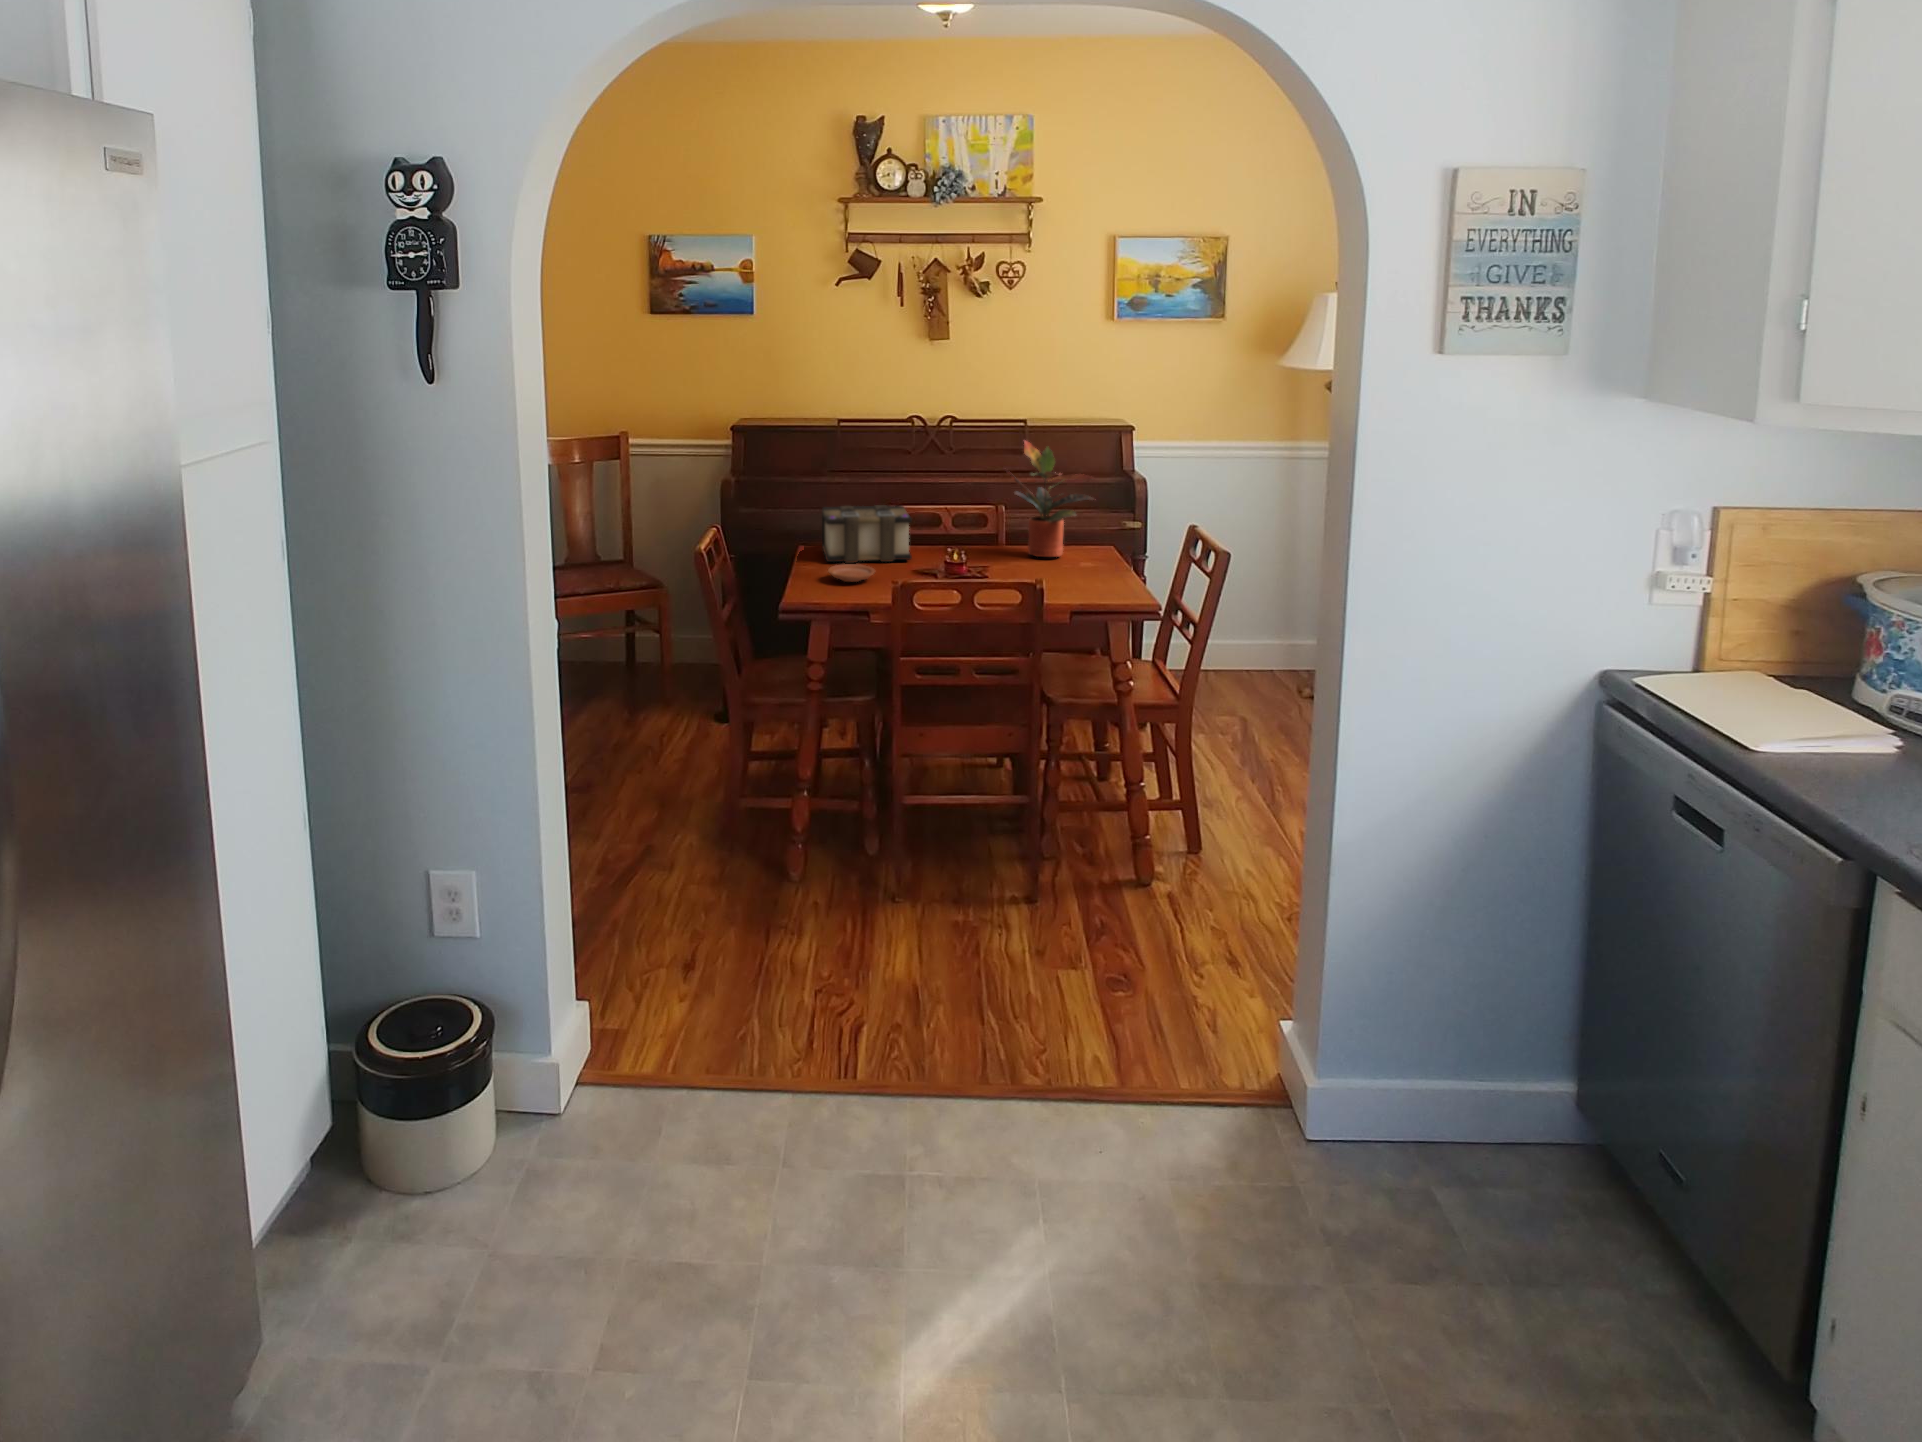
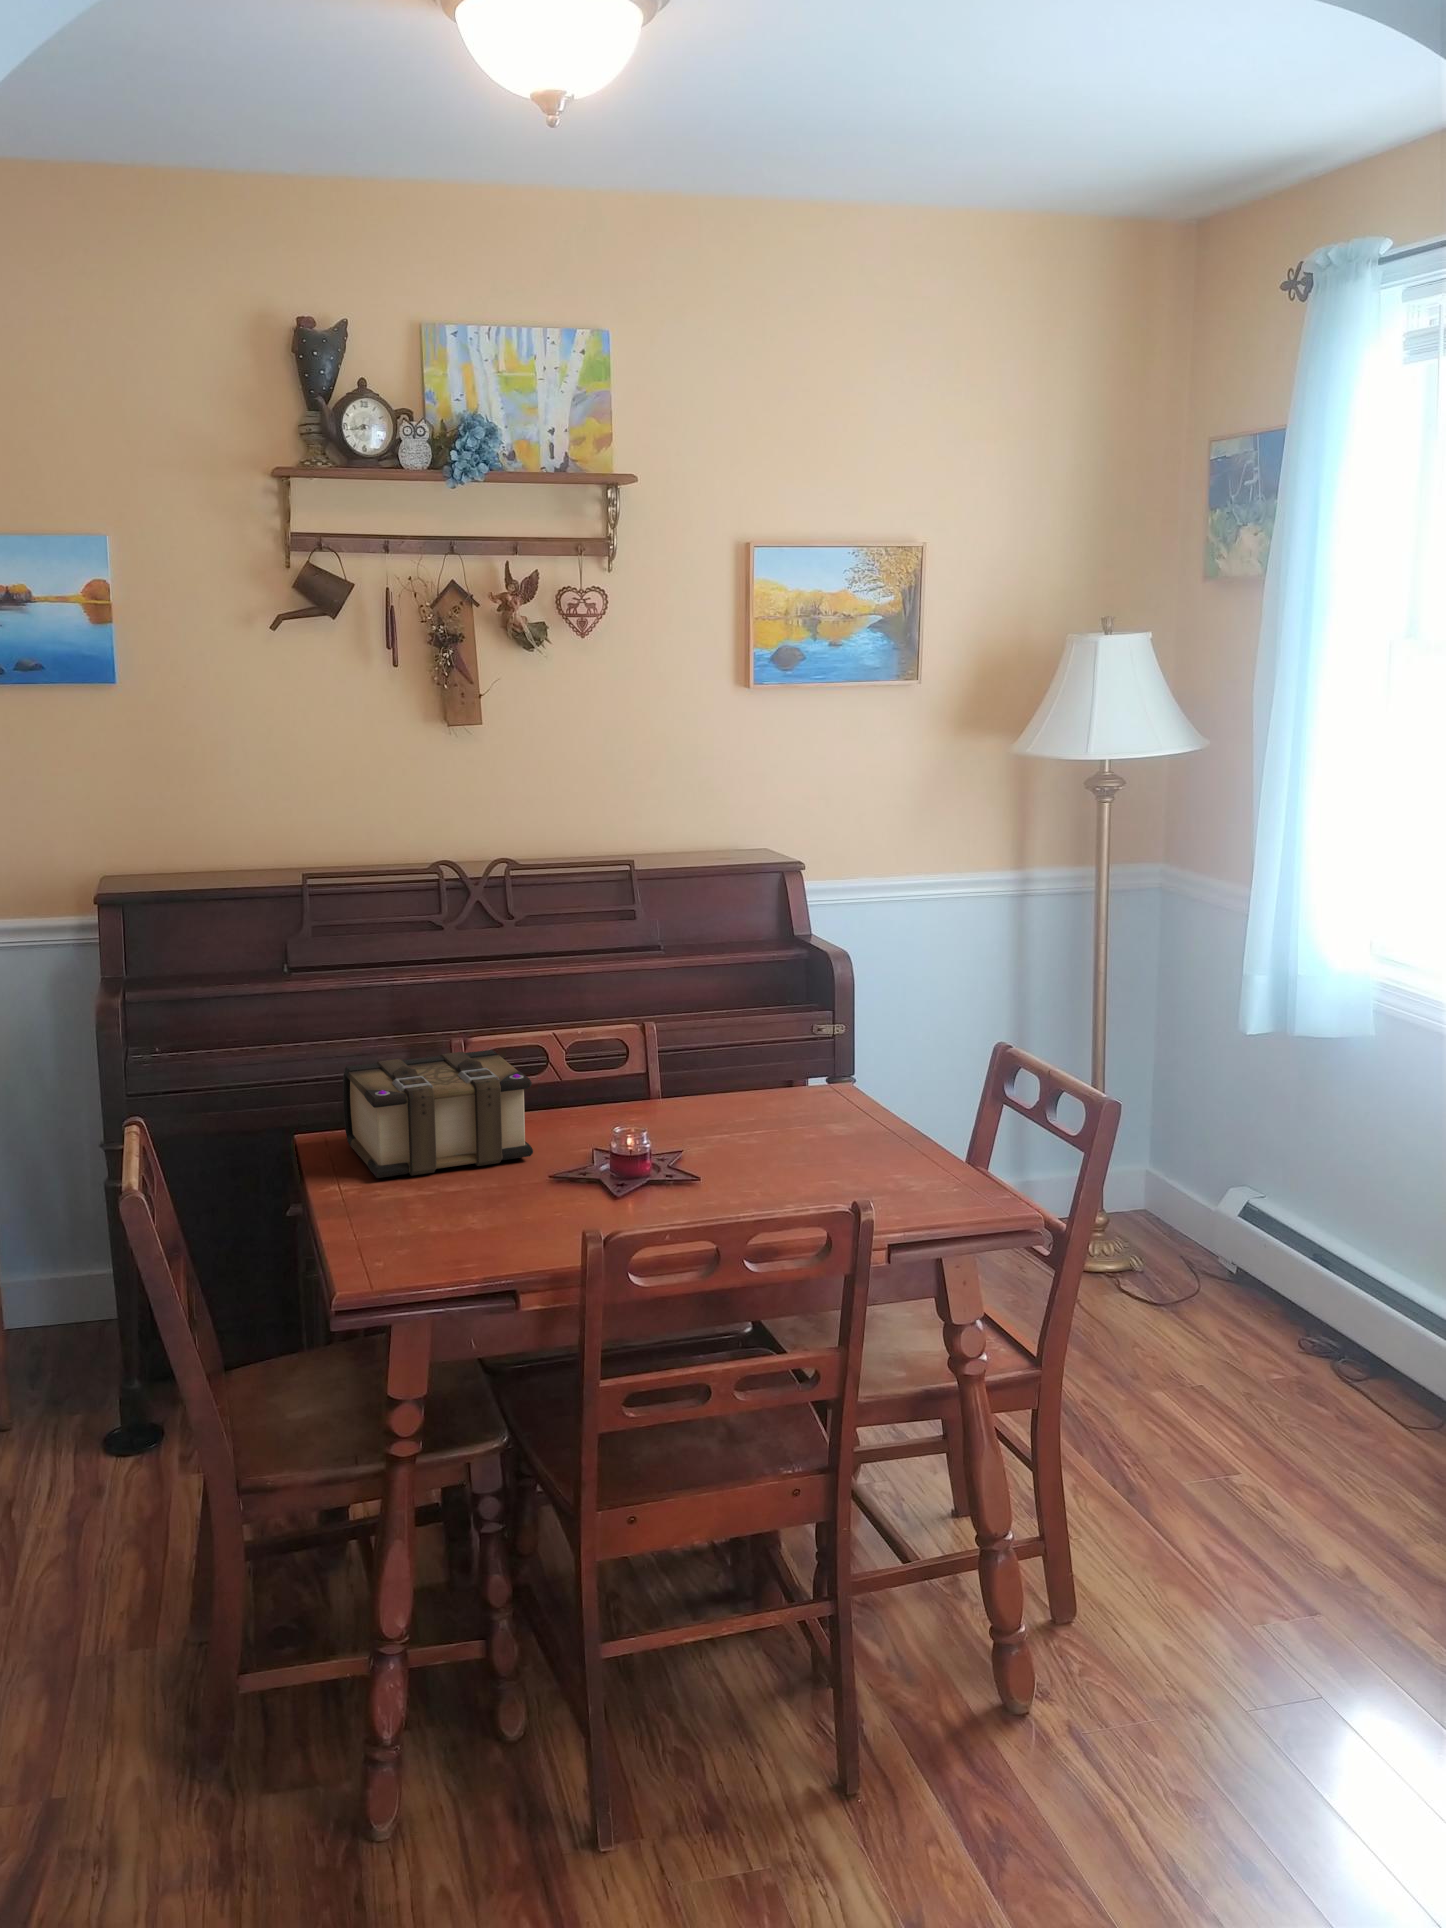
potted plant: present [1006,441,1093,557] -> none [673,916,842,1125]
plate: present [828,564,875,582] -> none [404,1186,496,1228]

